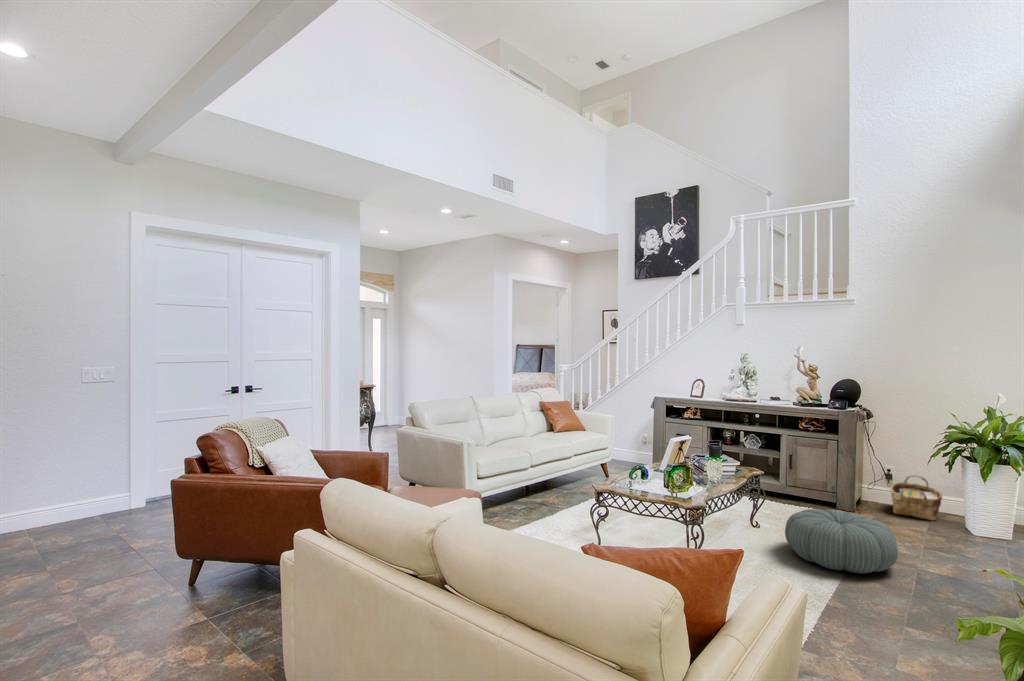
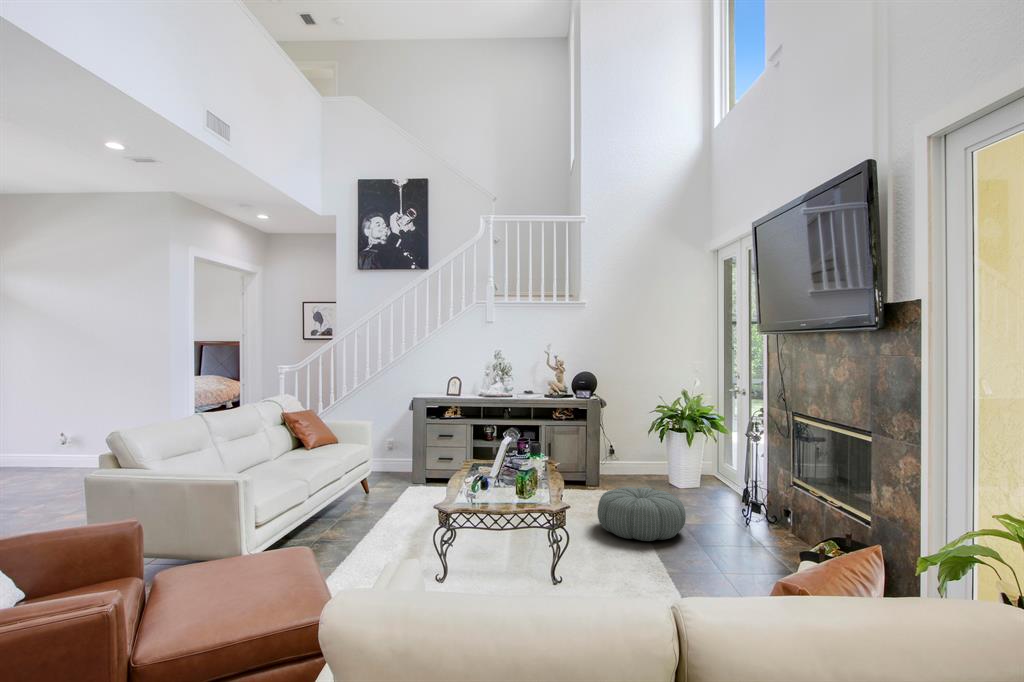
woven basket: present [890,475,942,520] -> none [617,449,653,483]

